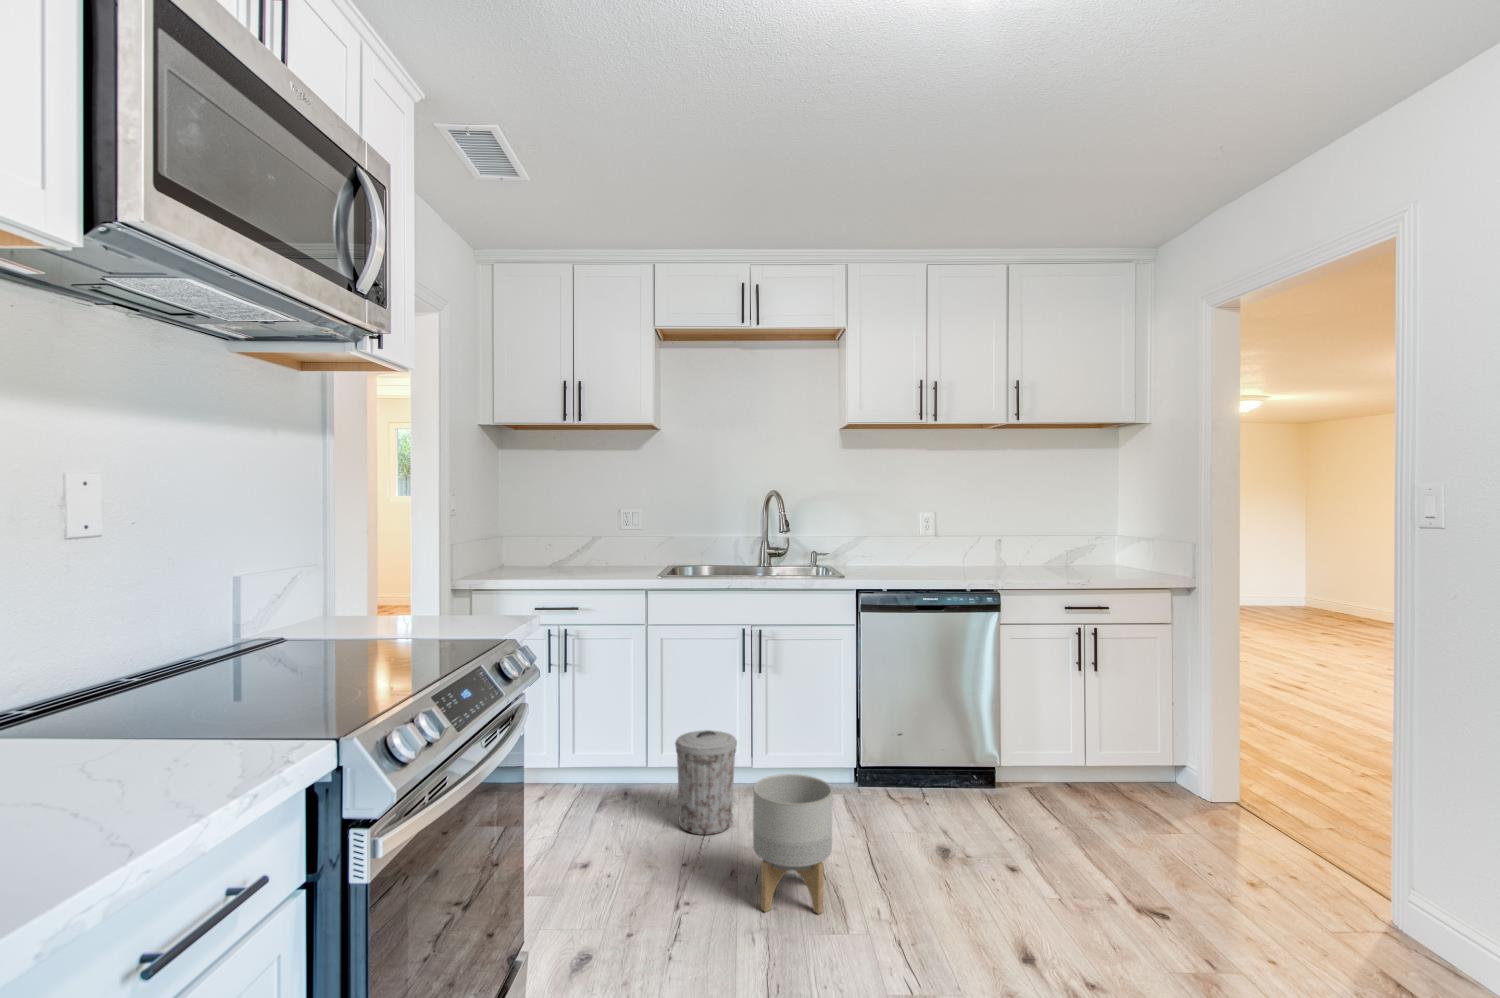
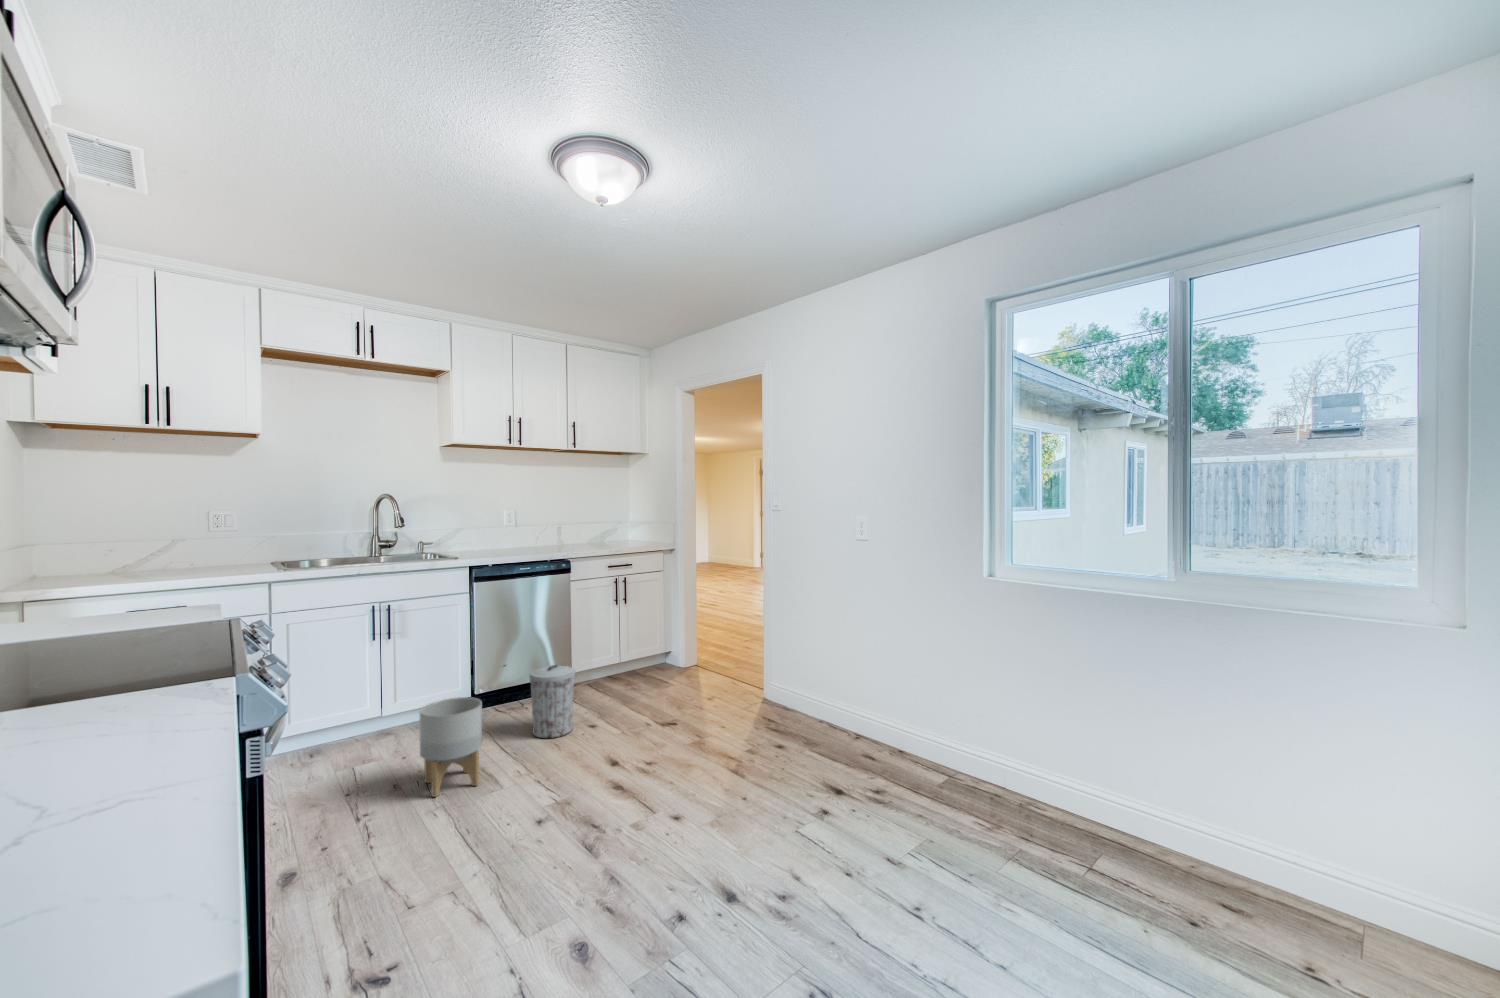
trash can: present [675,730,737,835] -> present [529,665,575,738]

